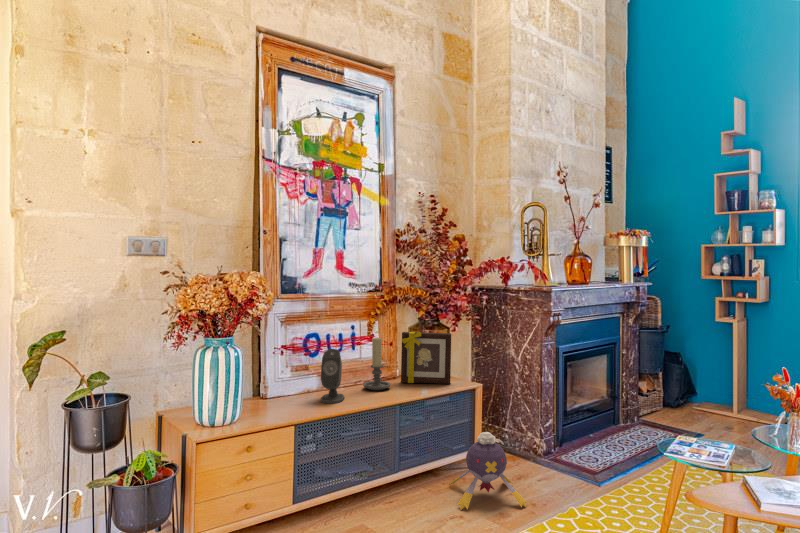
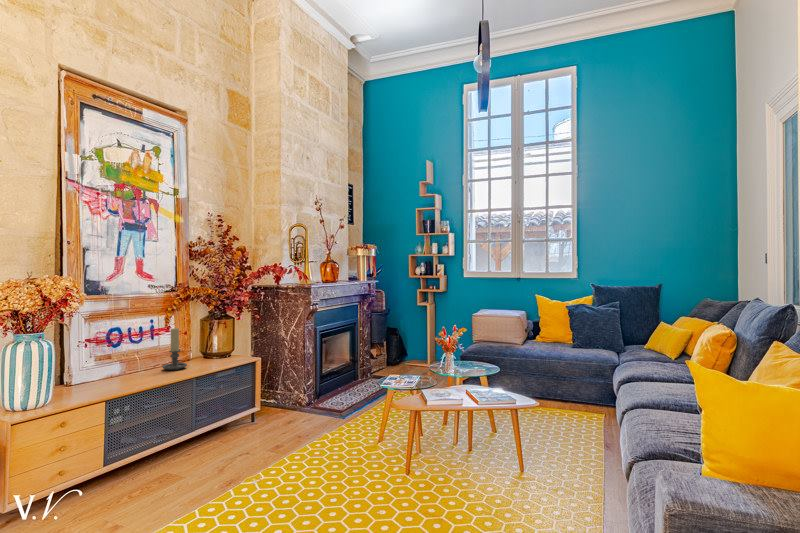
picture frame: present [401,331,451,384] -> none [195,321,237,362]
speaker: present [320,349,344,403] -> none [125,339,147,383]
plush toy: present [449,432,527,510] -> none [236,390,295,449]

